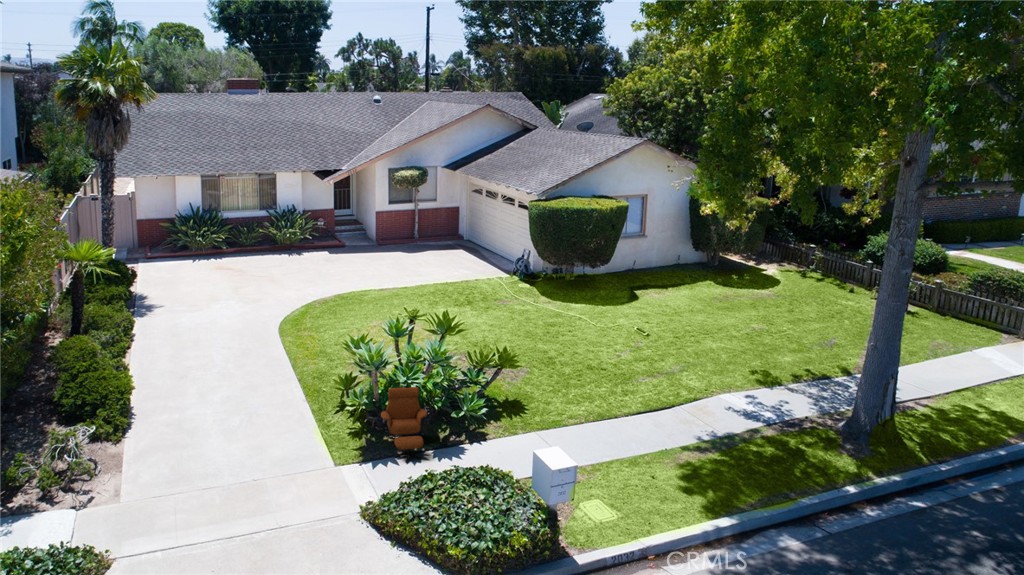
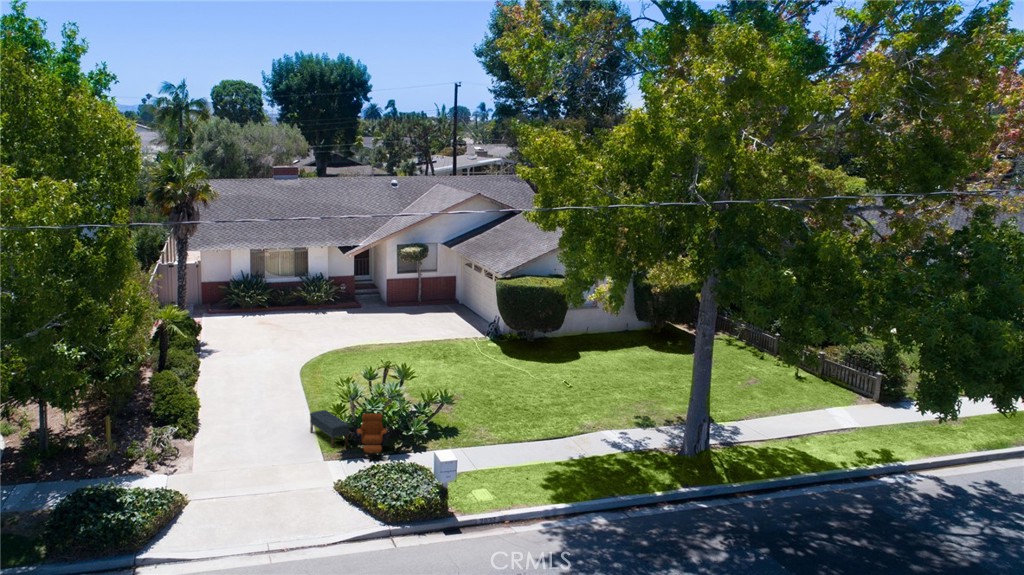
bench: none [304,384,368,443] -> present [310,410,349,448]

